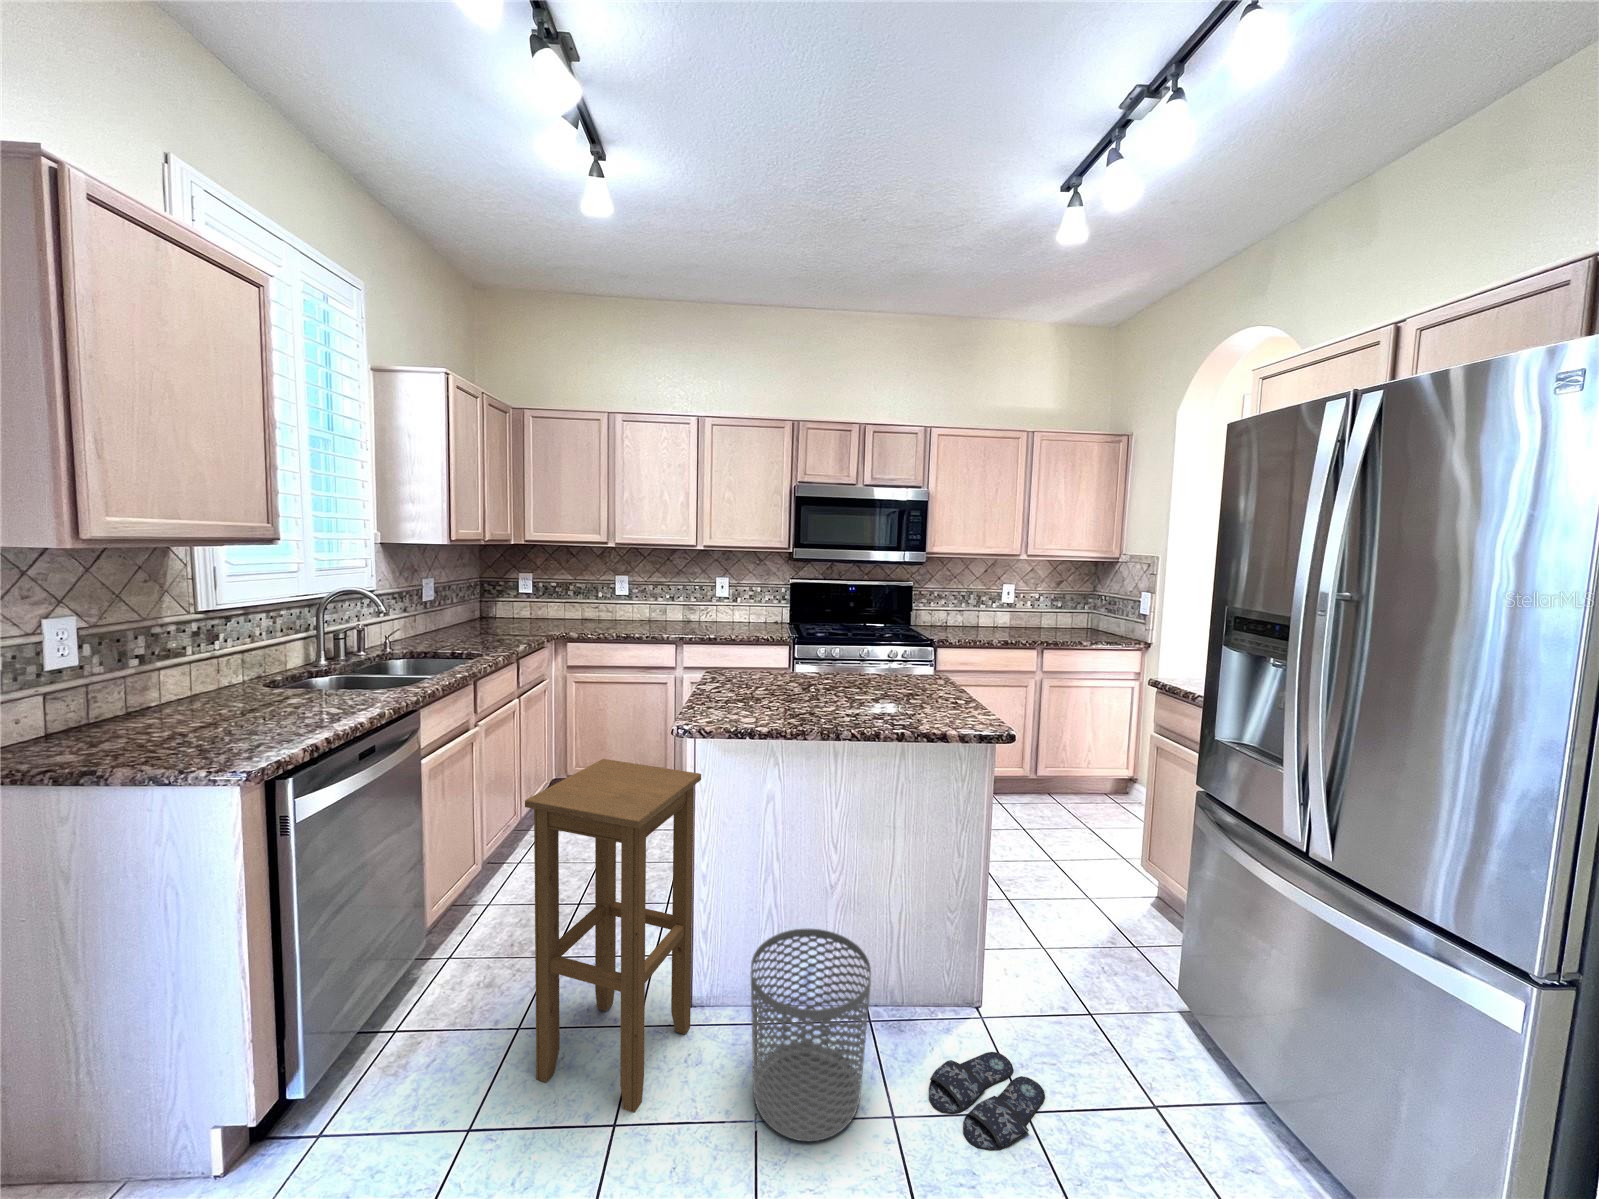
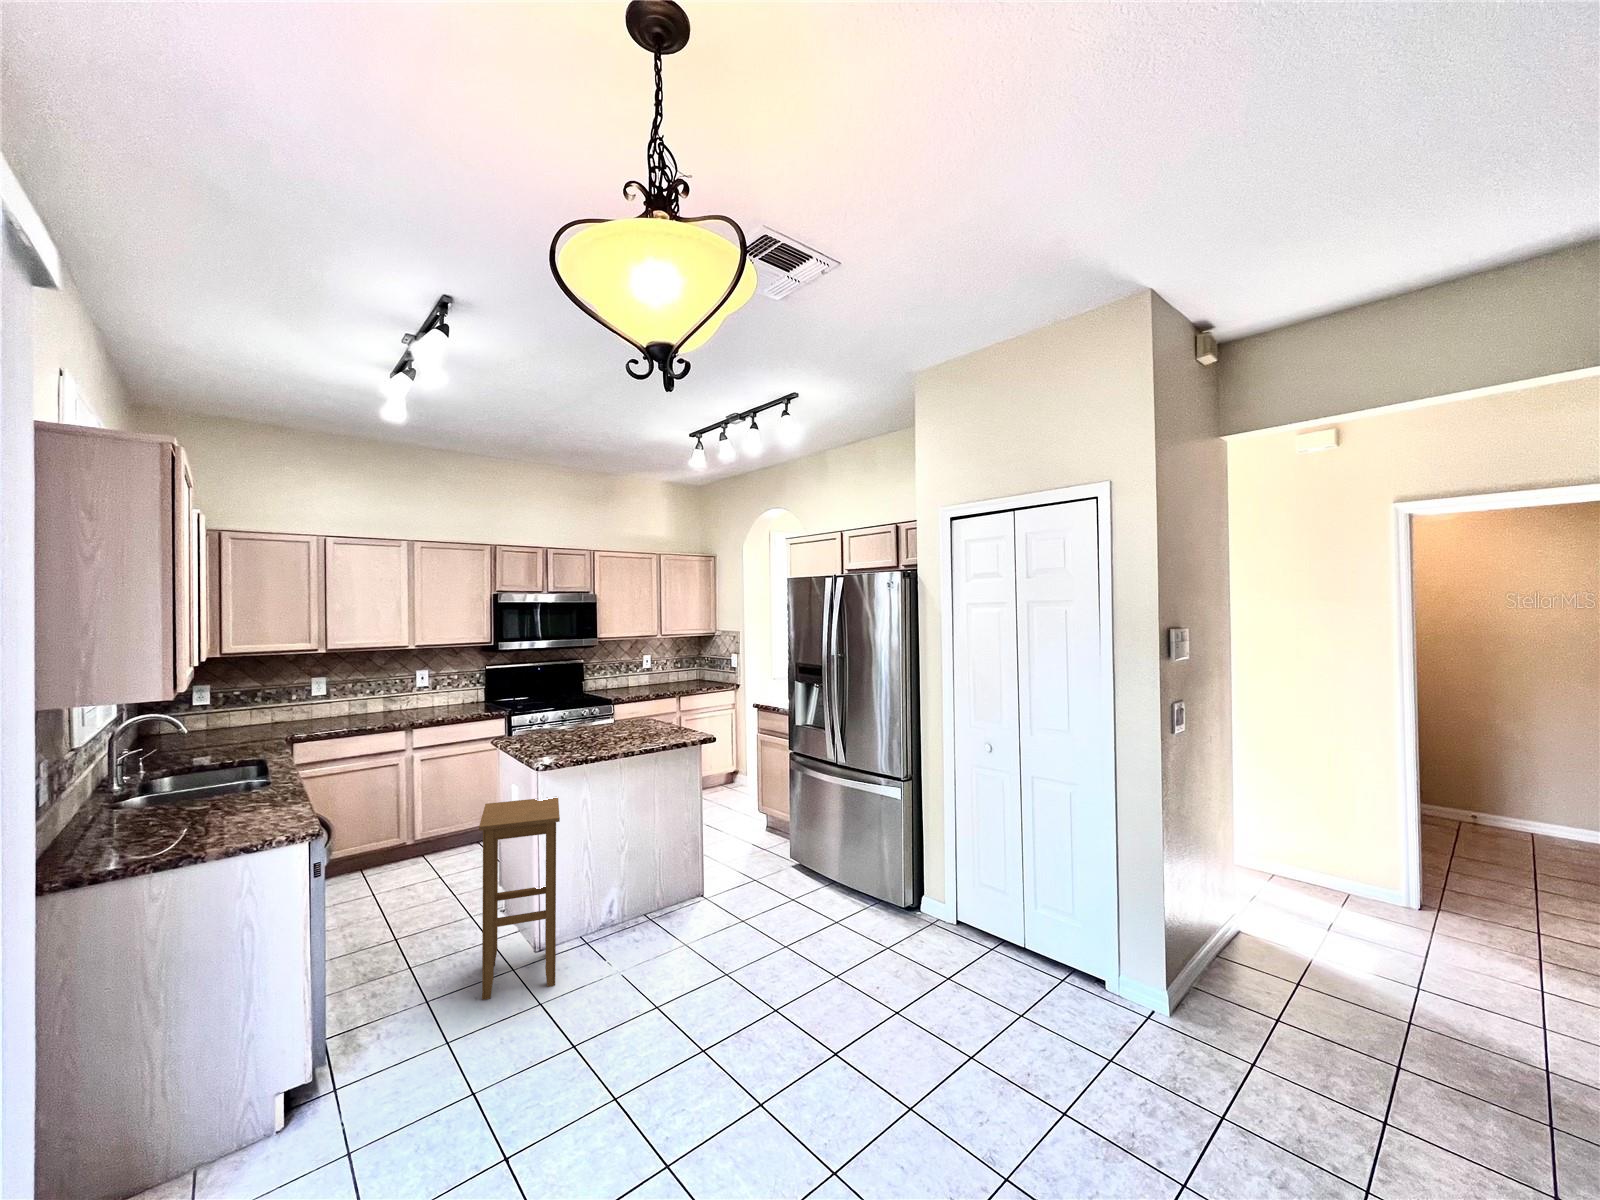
waste bin: present [751,928,871,1141] -> none [607,864,669,961]
slippers: present [929,1052,1045,1150] -> none [691,903,740,932]

